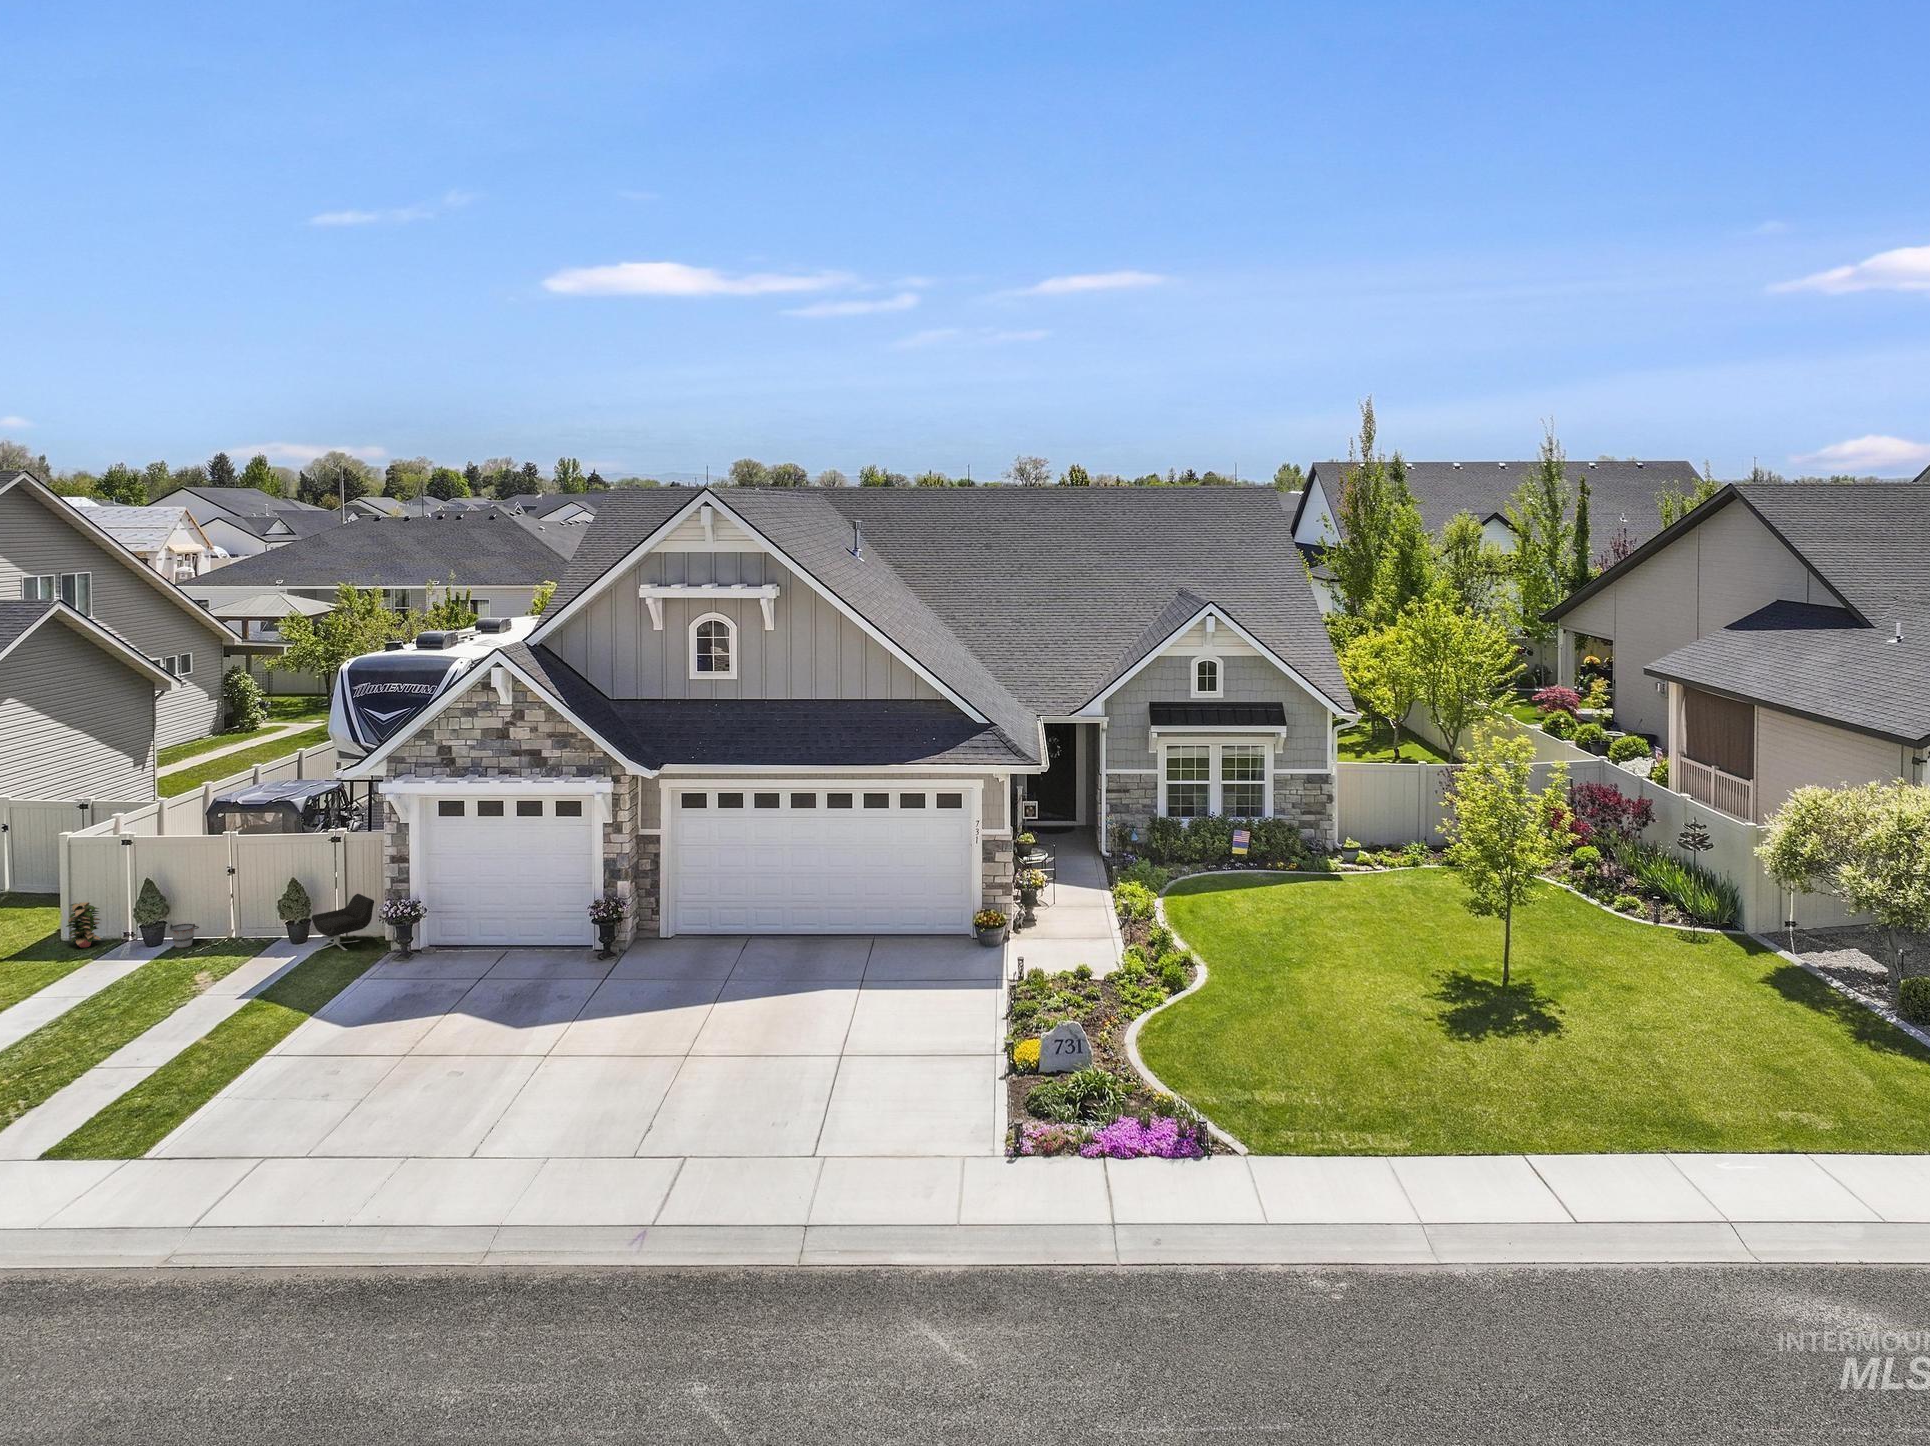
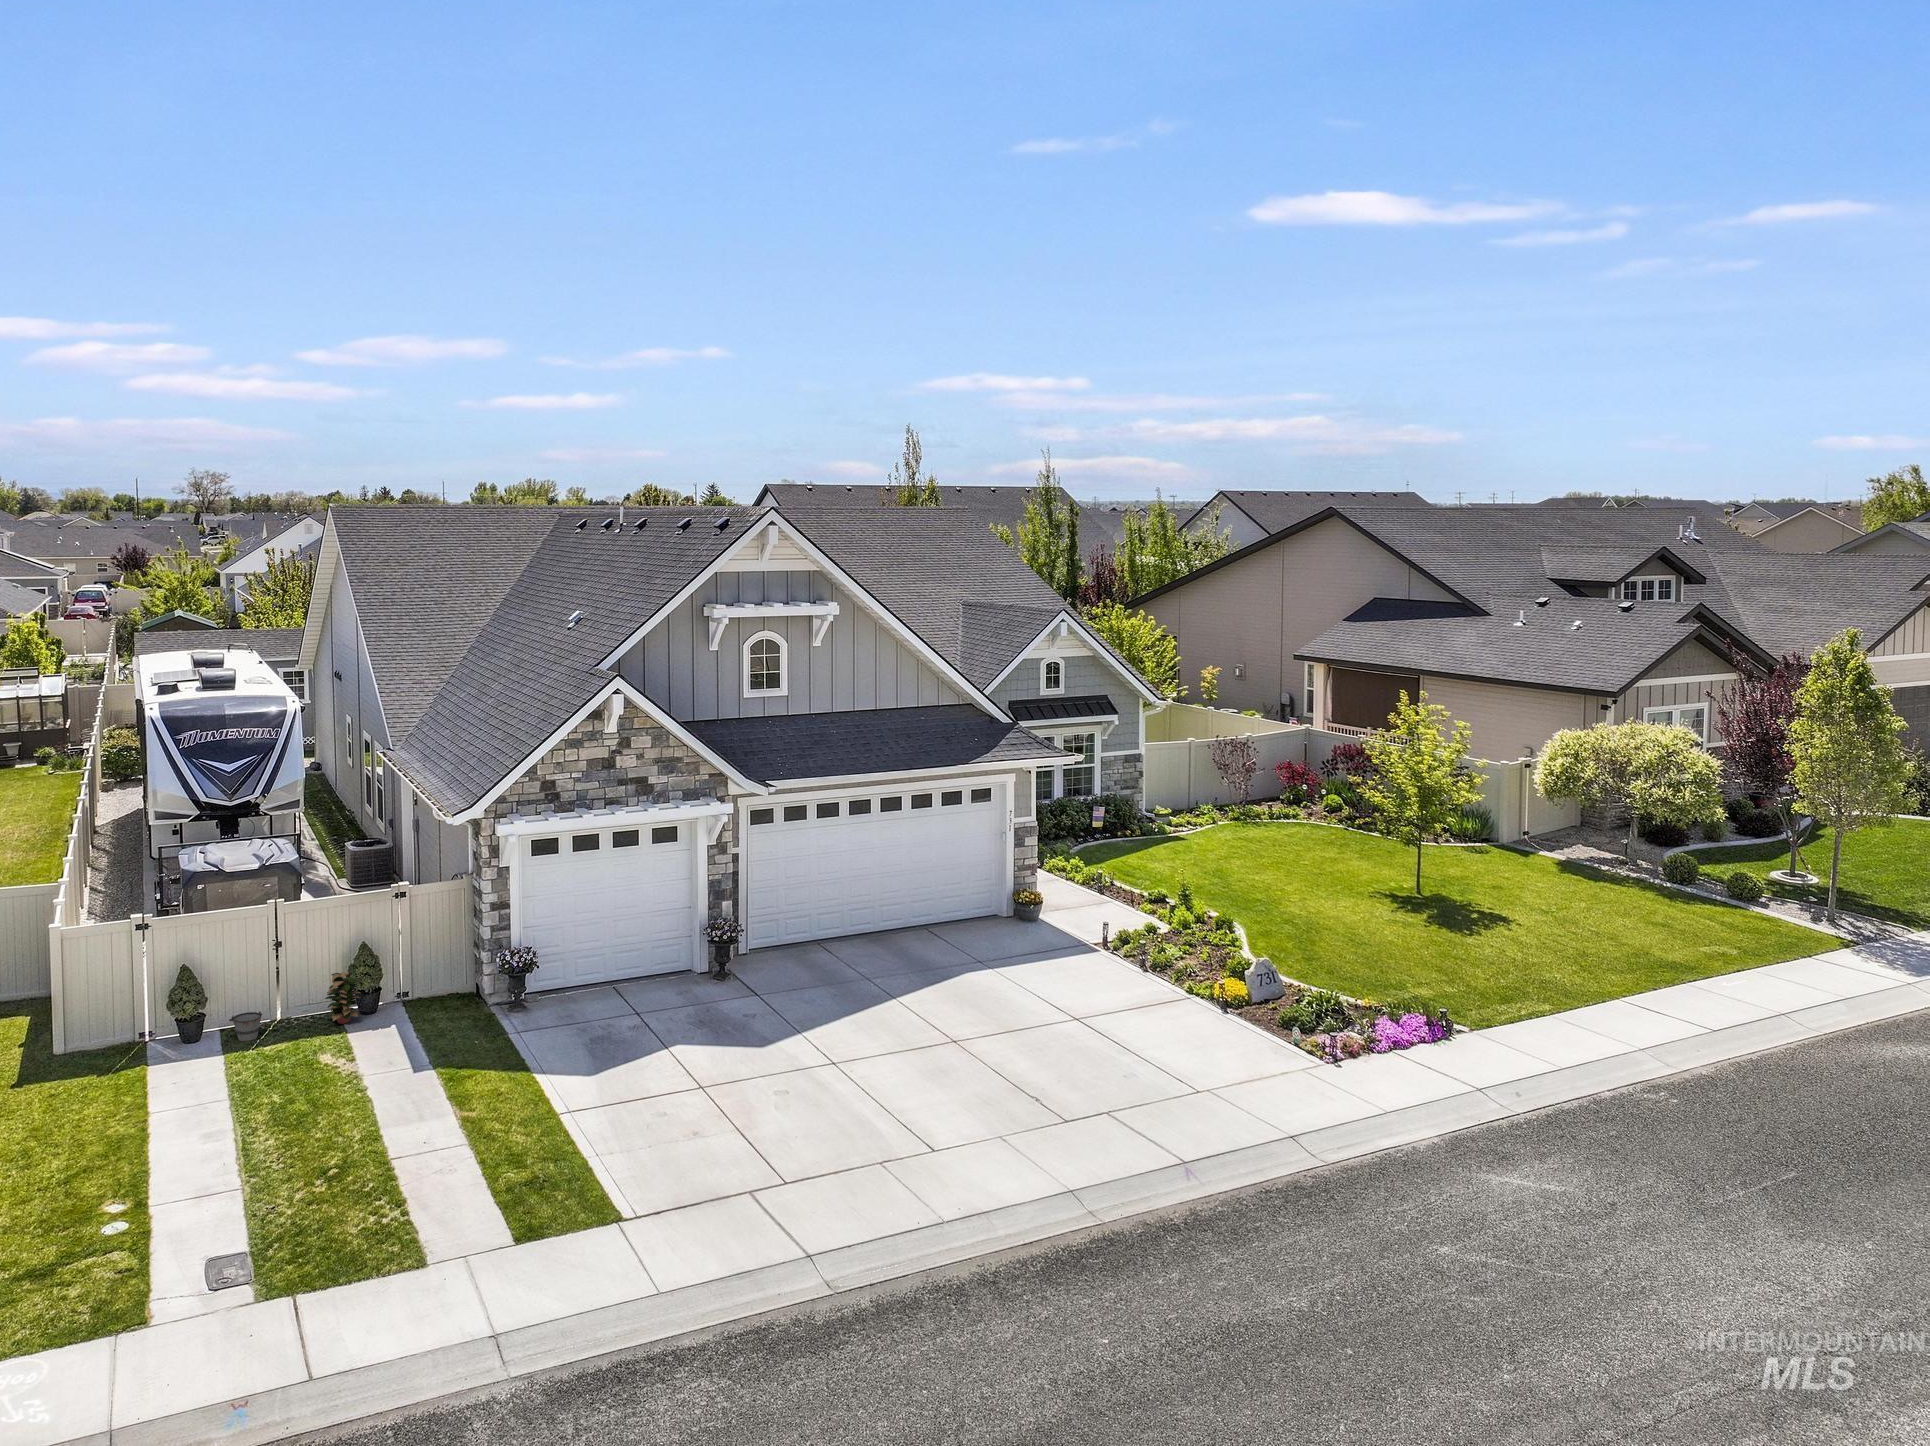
lounge chair: present [312,894,374,951] -> none [397,952,468,1020]
decorative plant: present [66,902,101,947] -> present [325,973,361,1024]

